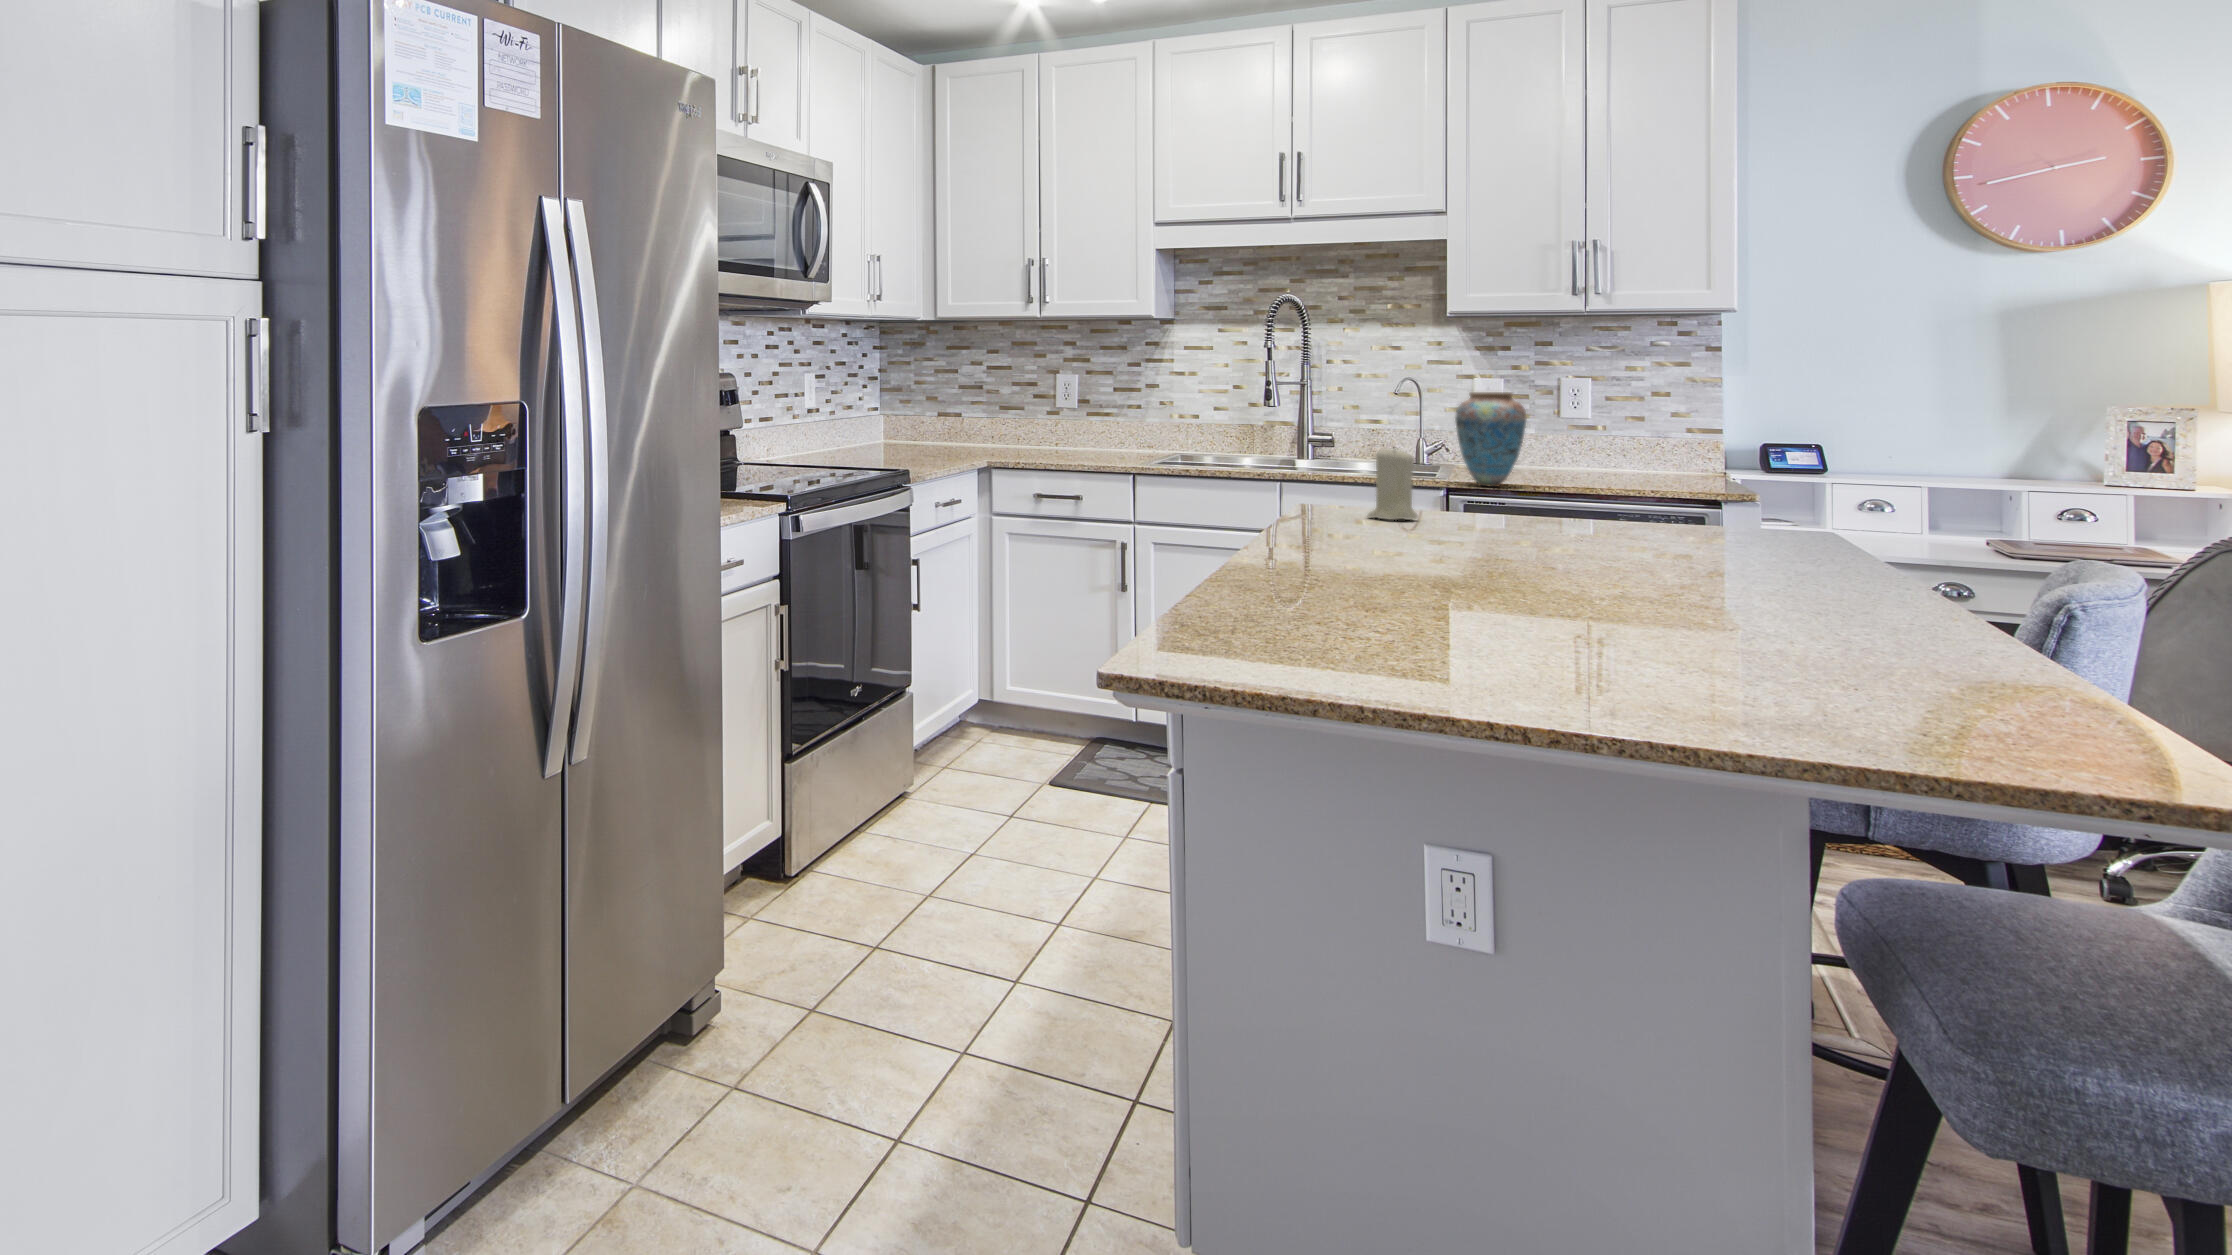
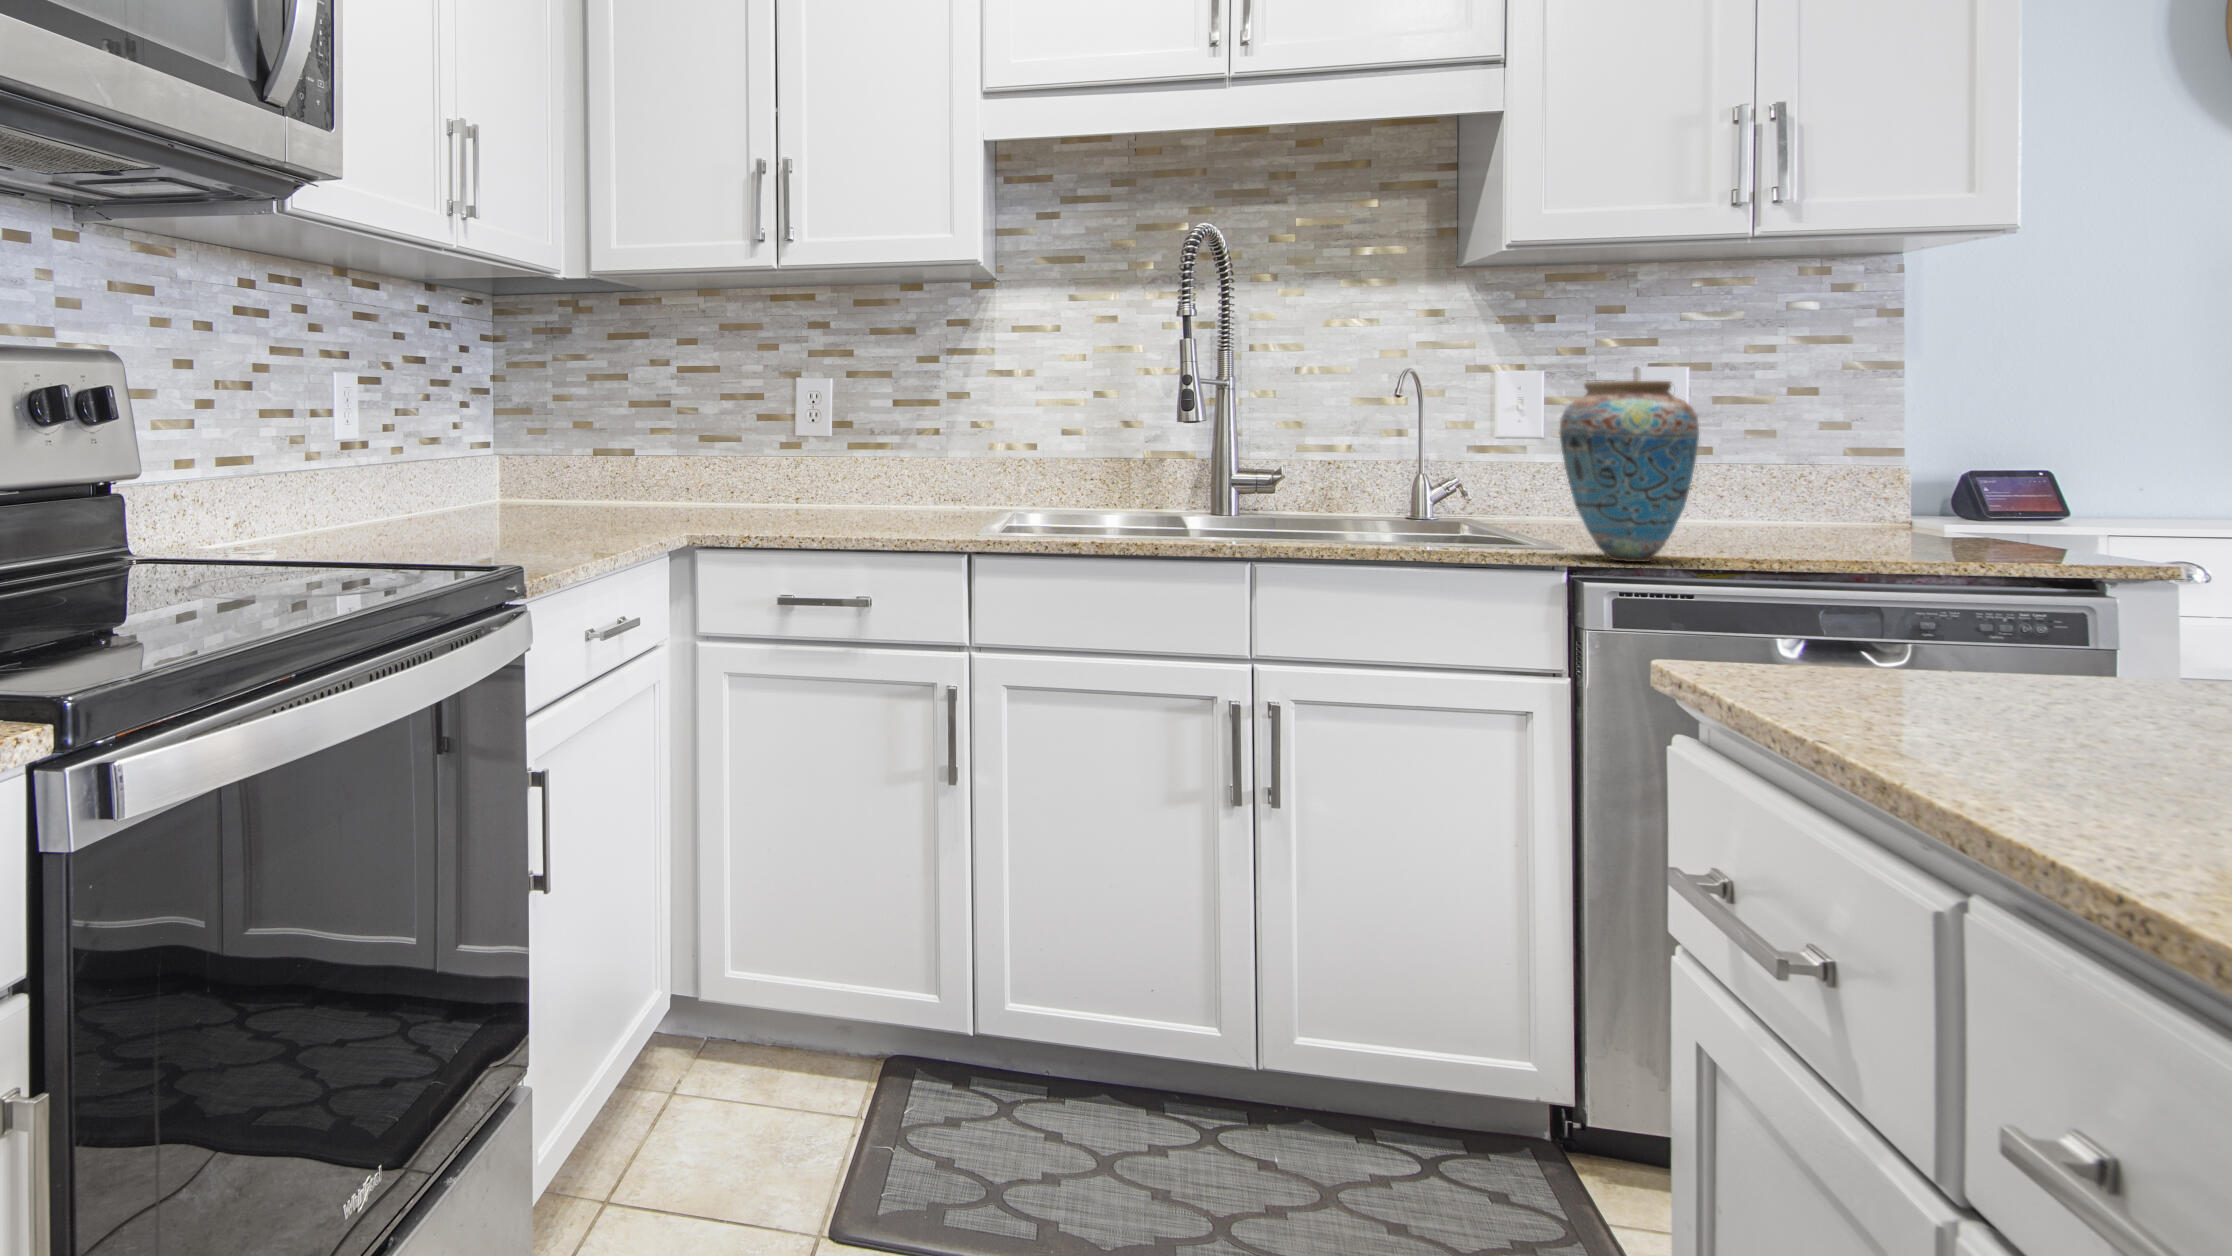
candle: present [1368,447,1418,520] -> none [1747,485,1898,694]

